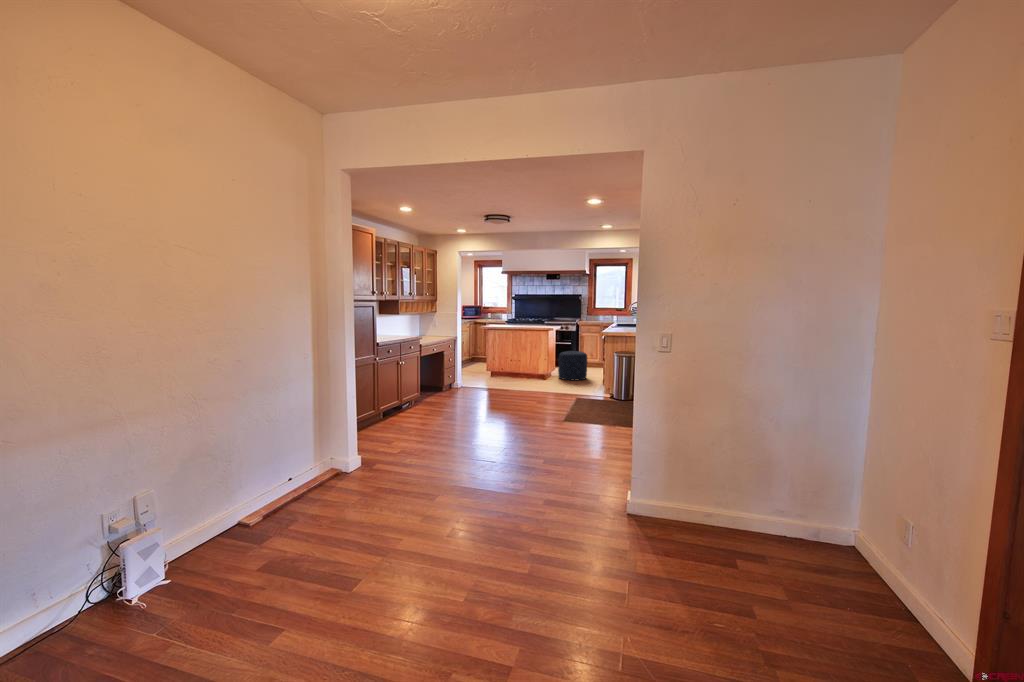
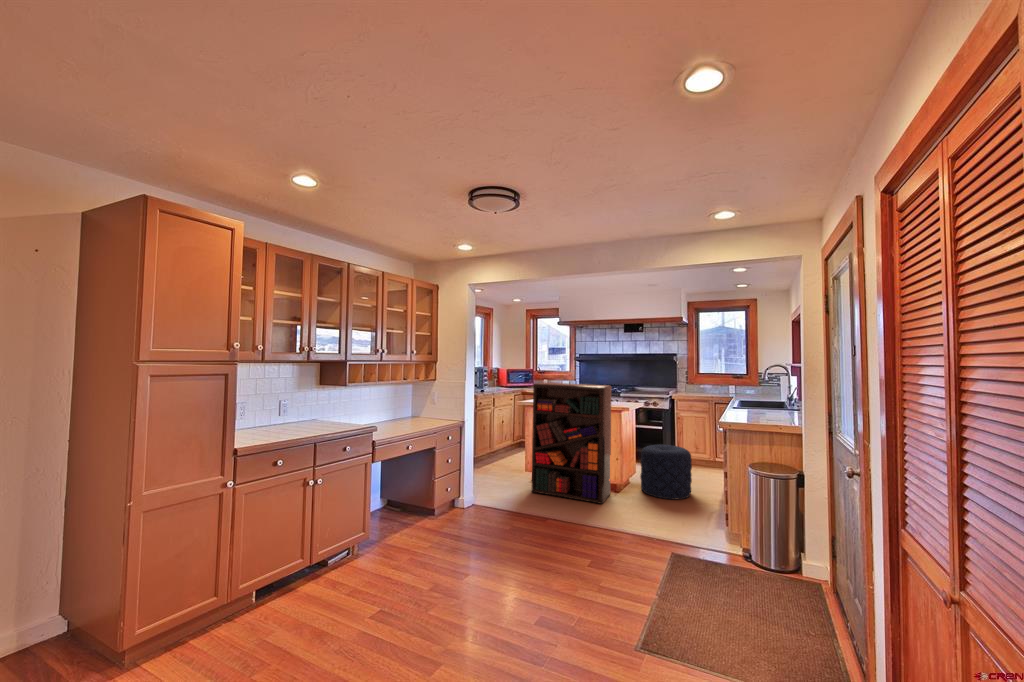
bookshelf: none [495,314,543,384] -> present [531,383,612,504]

